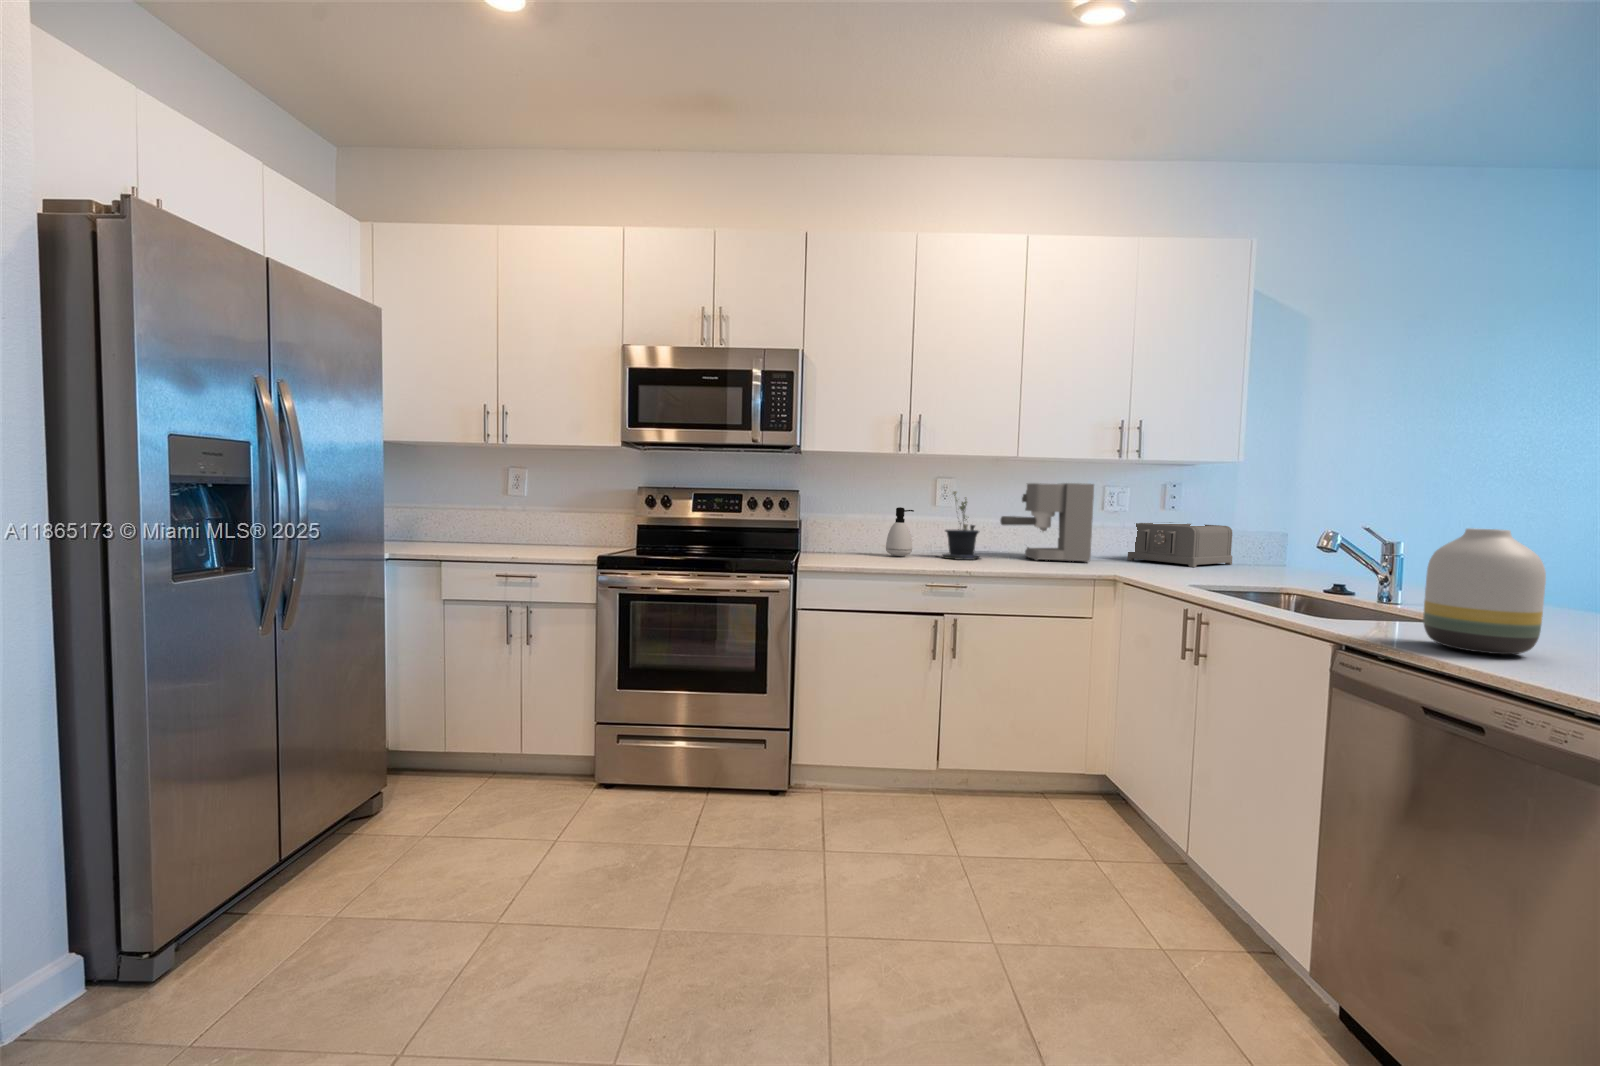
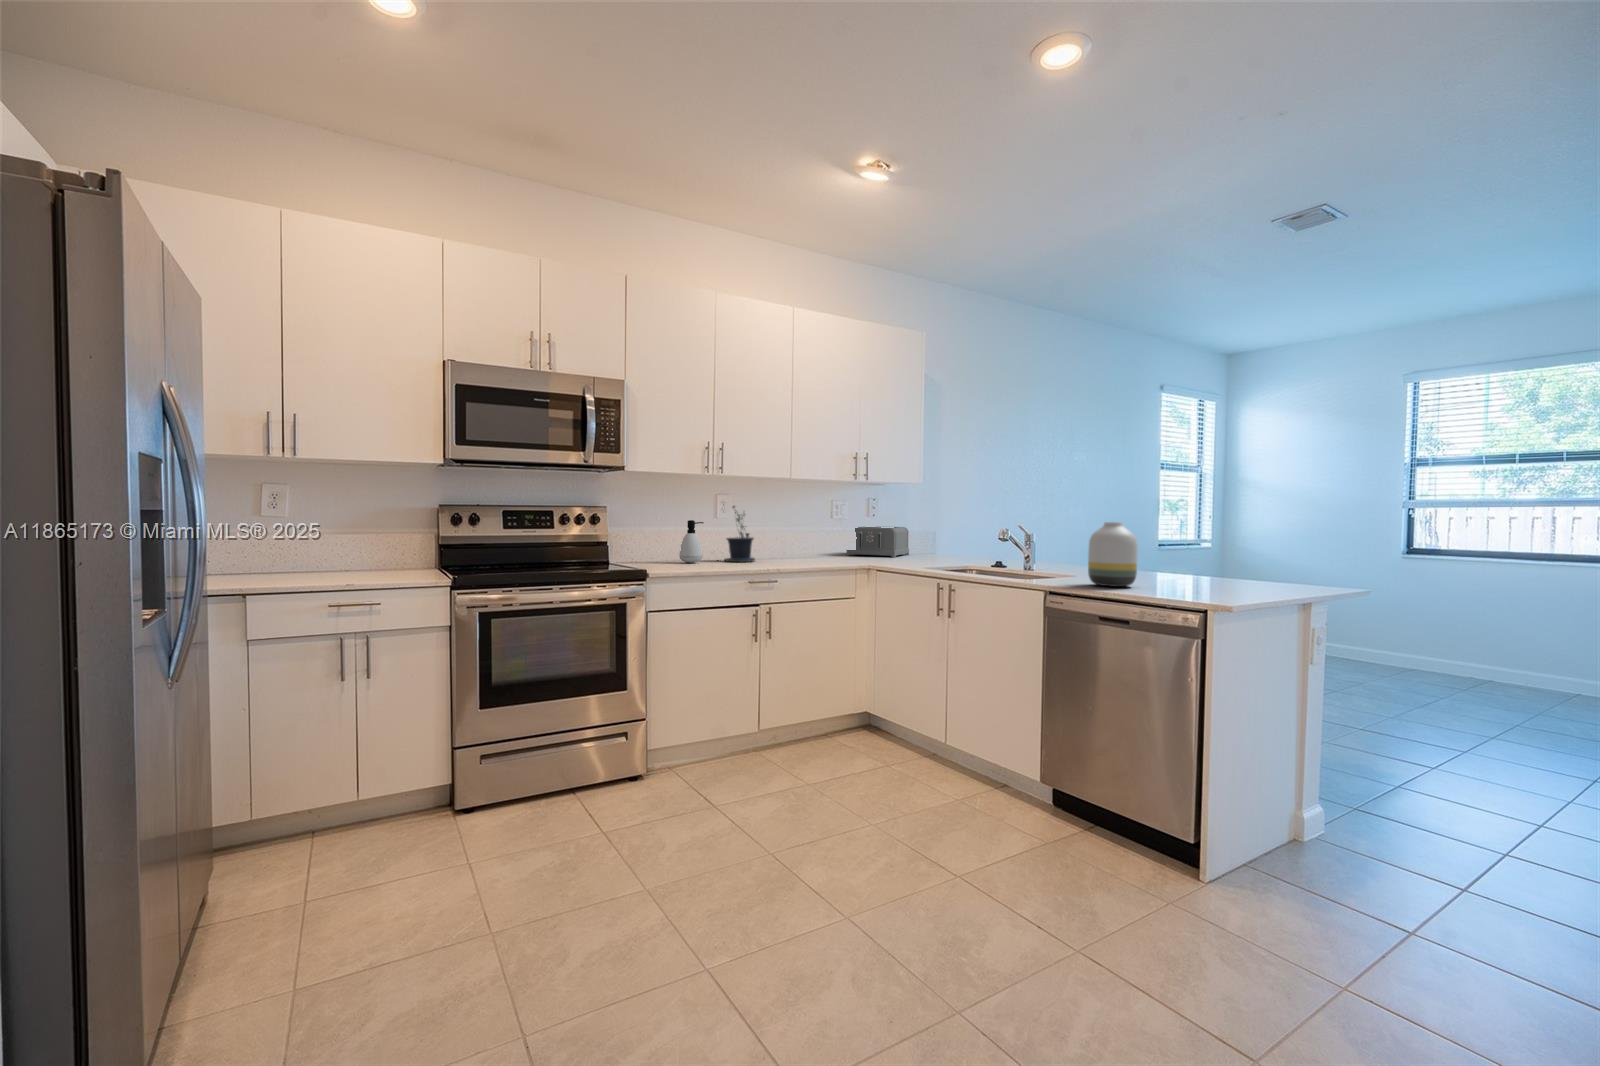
coffee maker: present [1000,483,1094,563] -> none [764,498,833,560]

